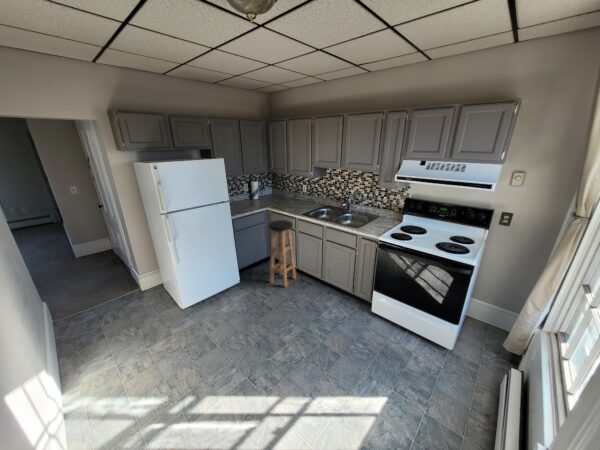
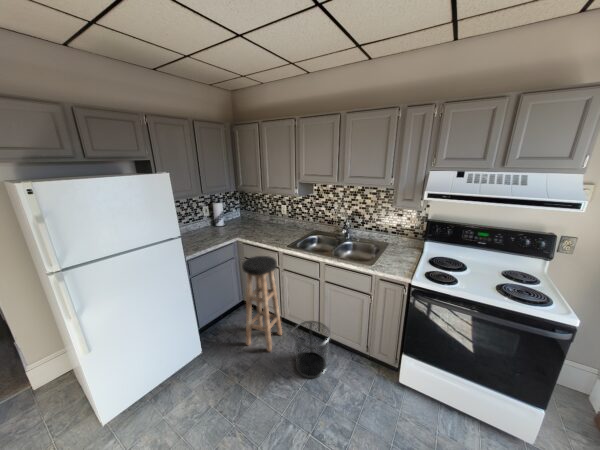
waste bin: none [300,267,326,304] -> present [293,321,330,378]

